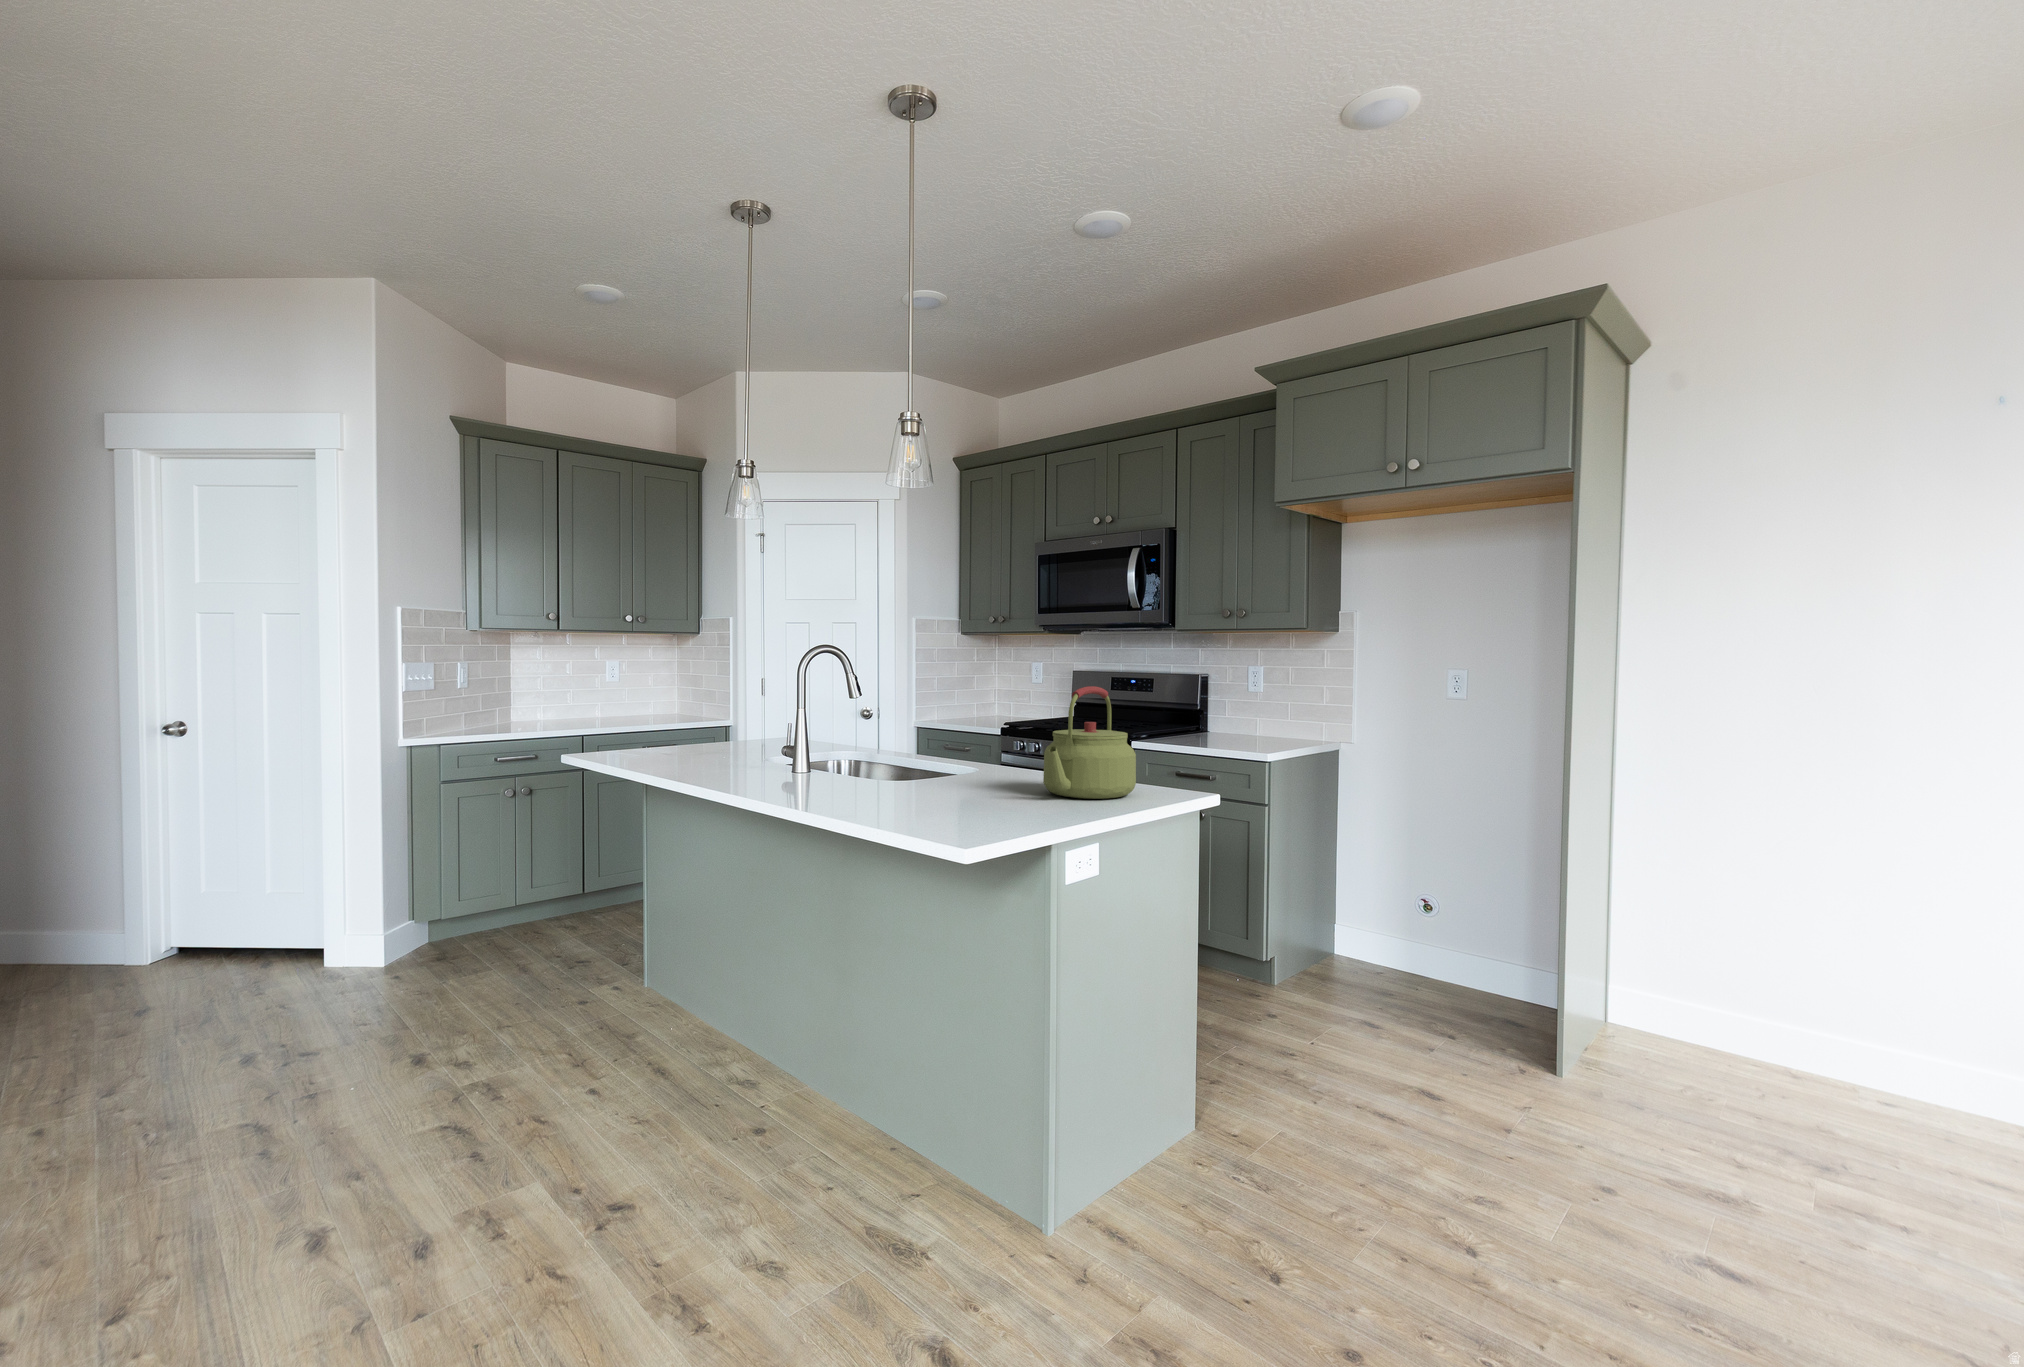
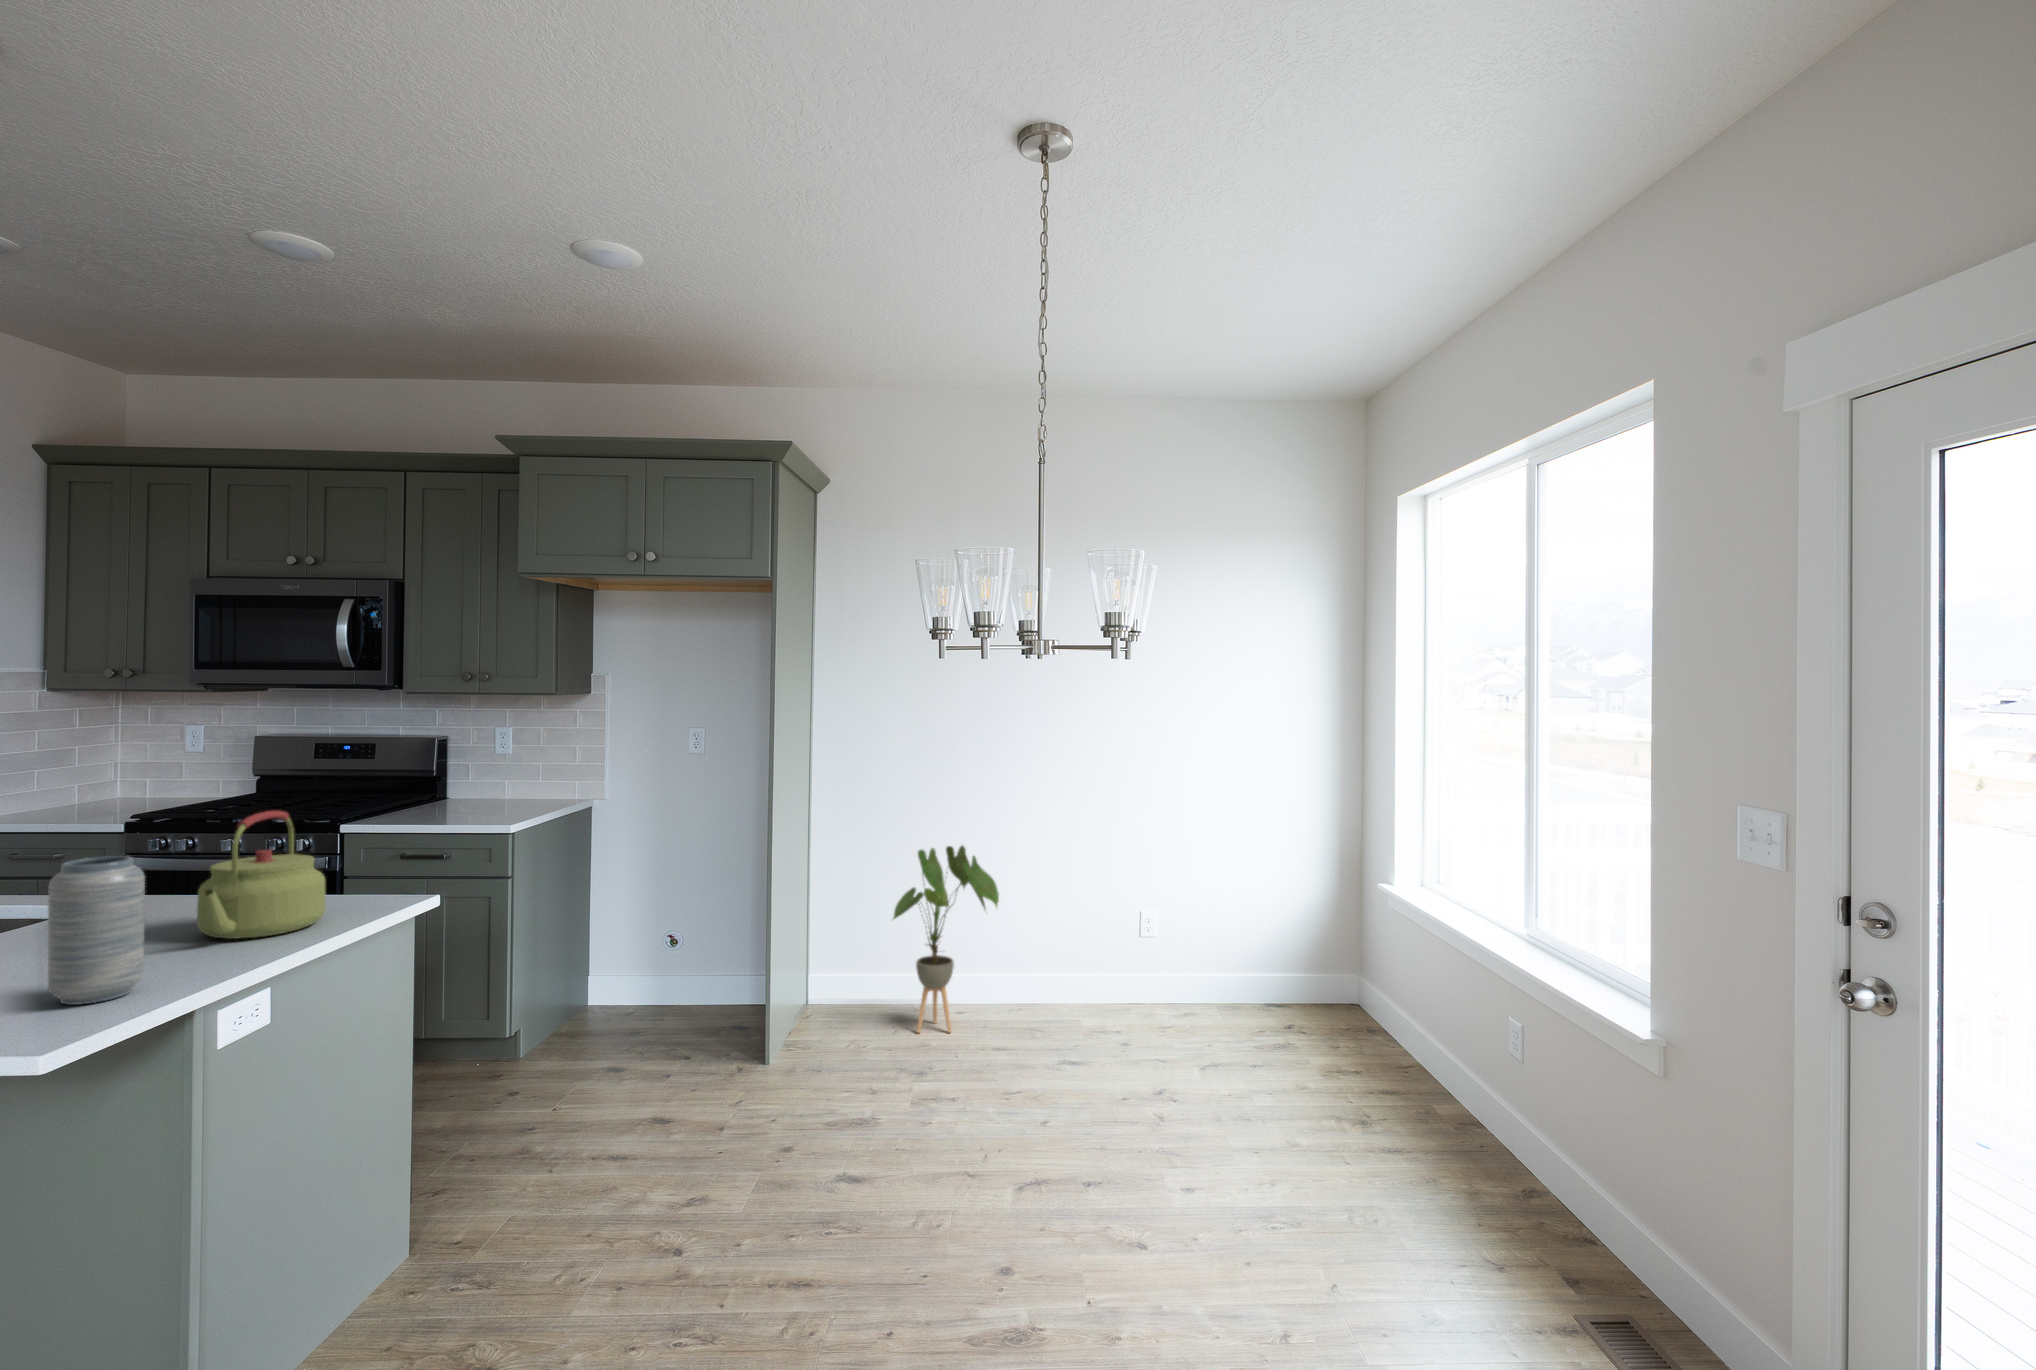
vase: none [950,699,1012,823] -> present [48,856,145,1005]
house plant: none [1756,830,1978,1103] -> present [893,846,999,1033]

